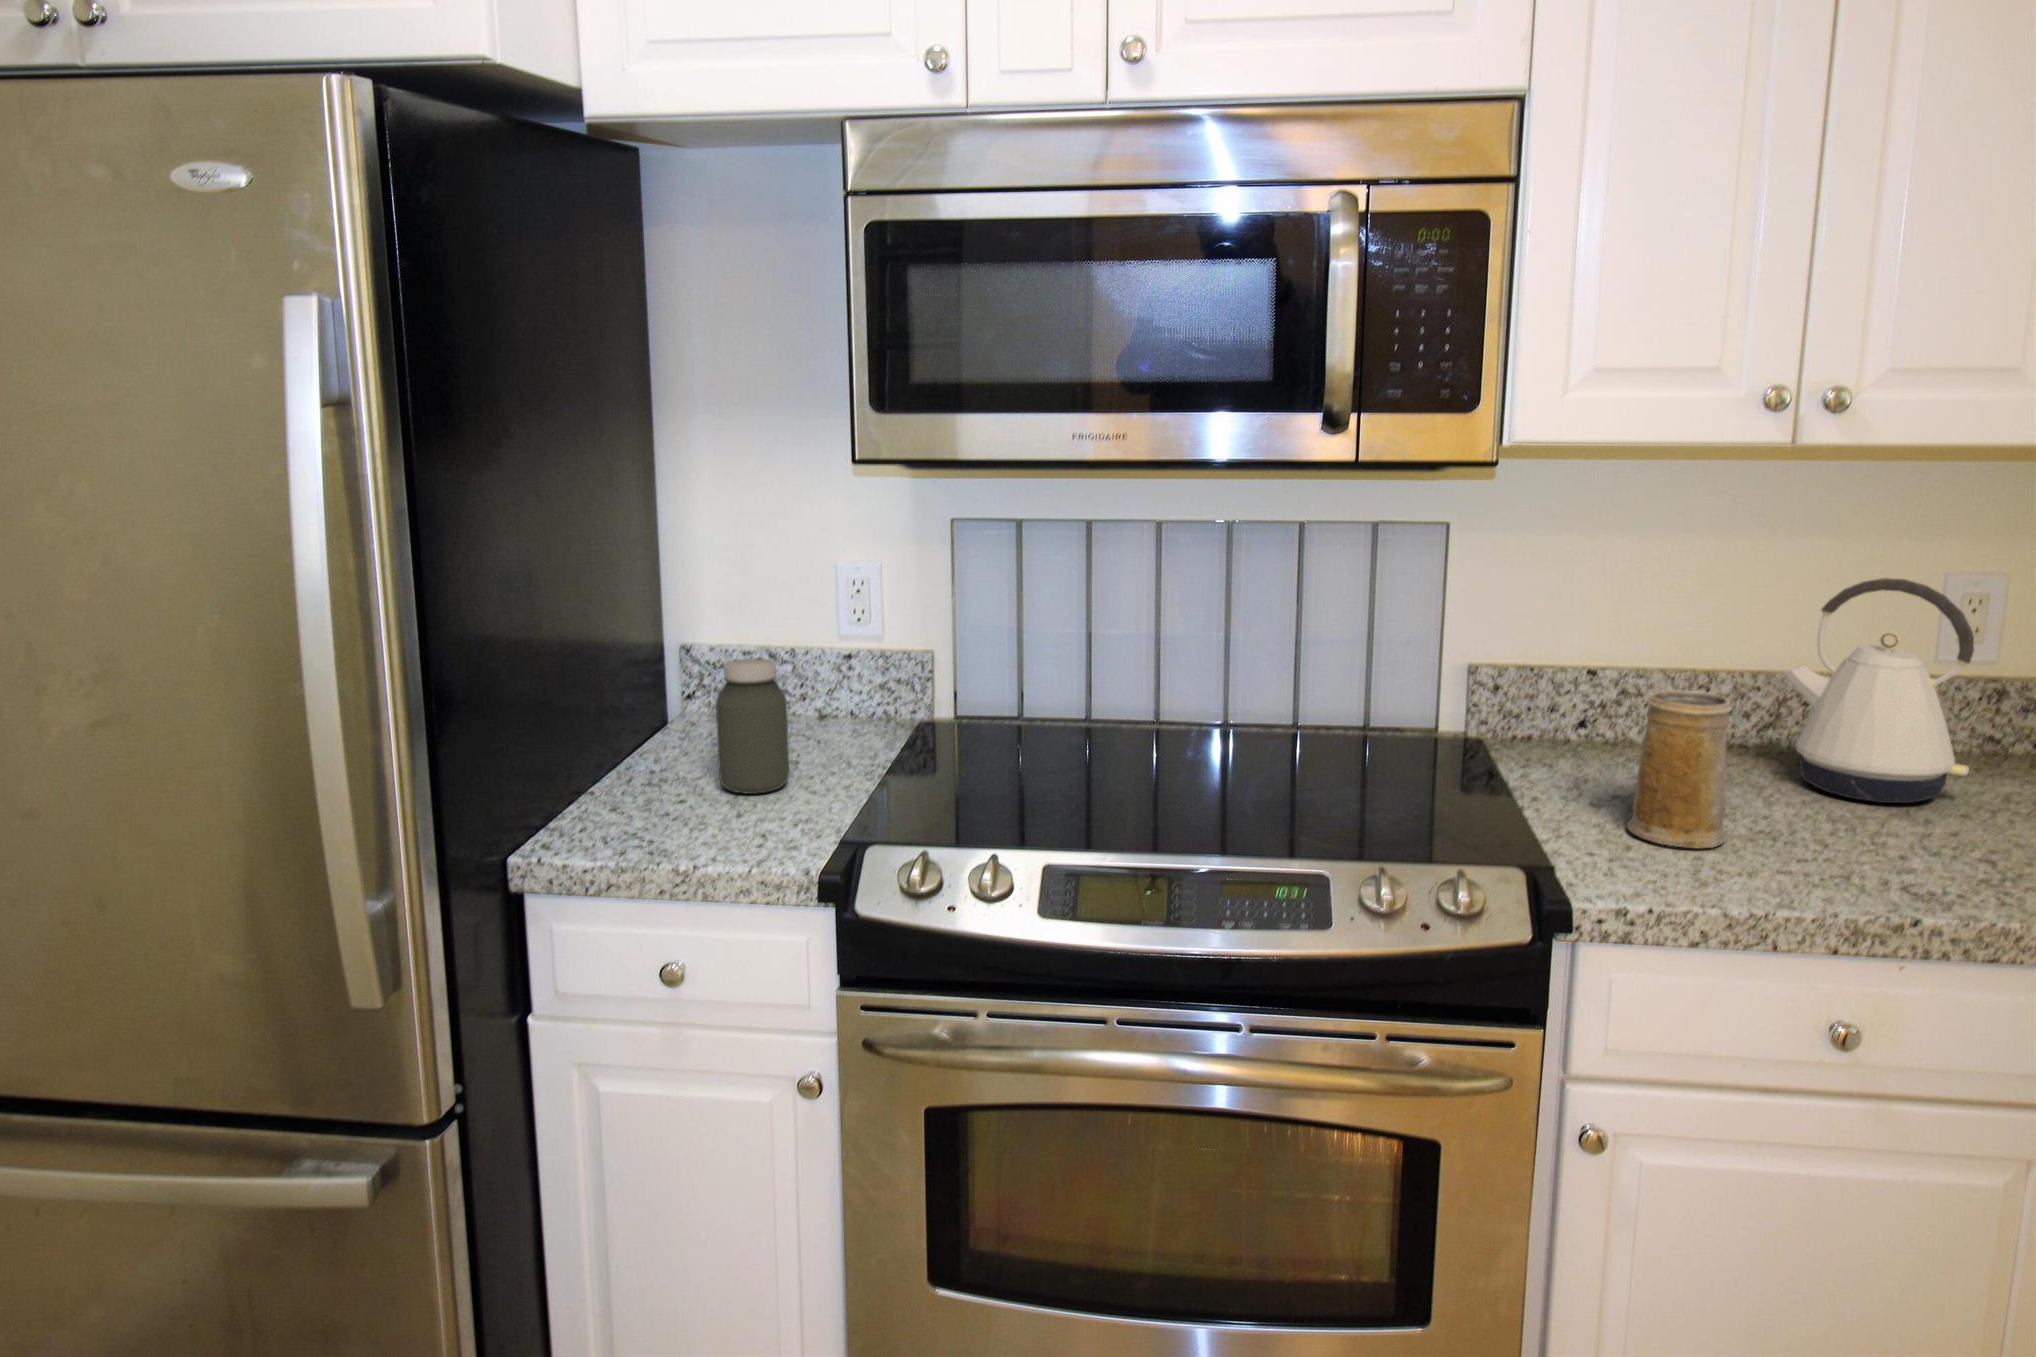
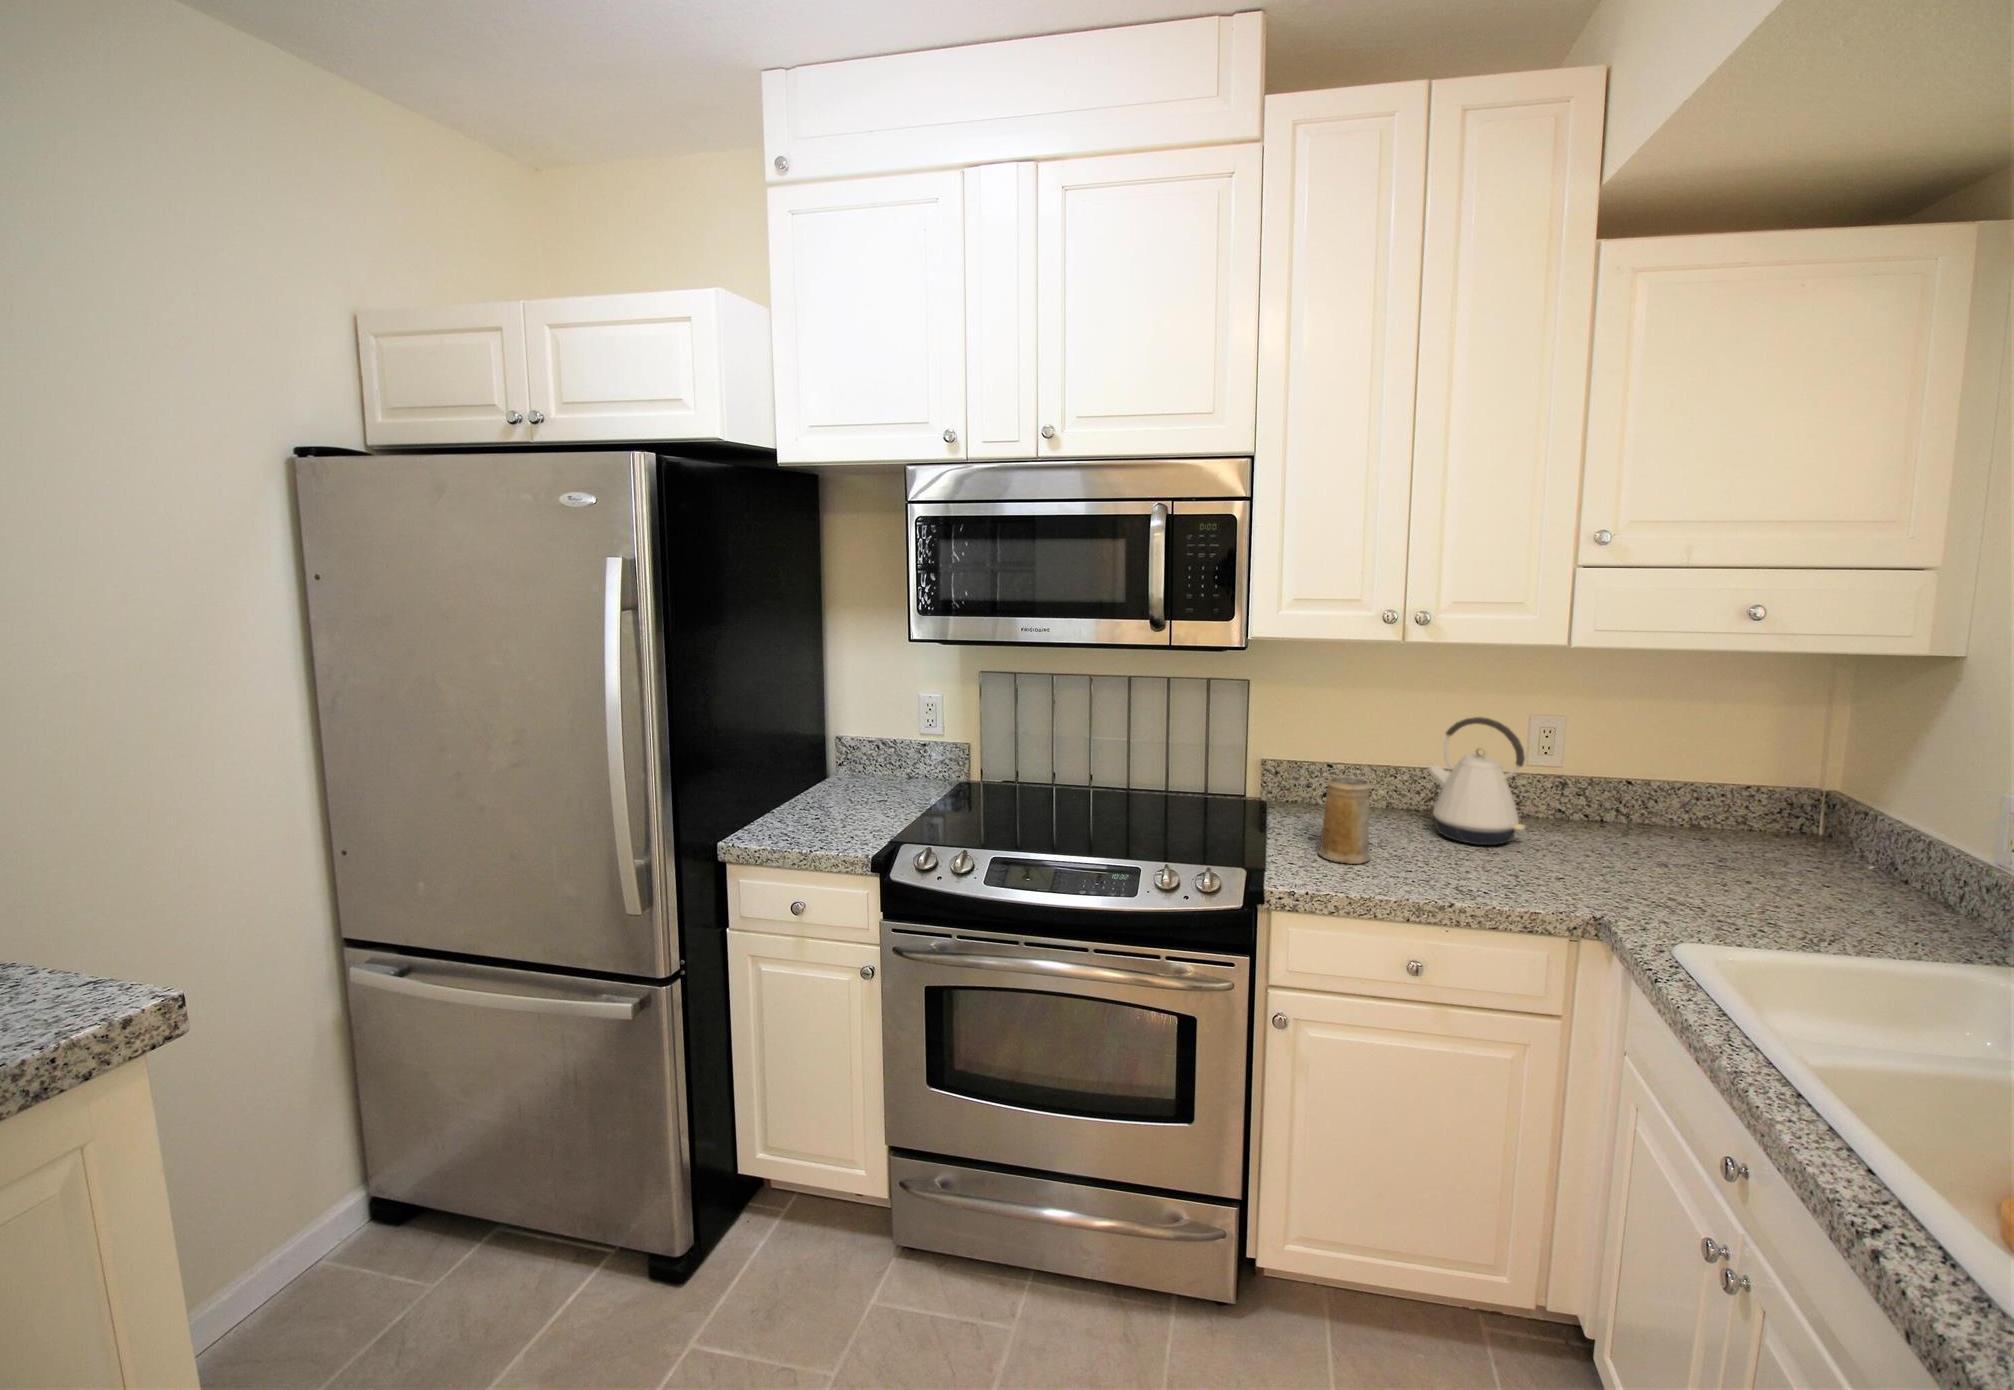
jar: present [716,658,789,794] -> none [829,743,867,816]

